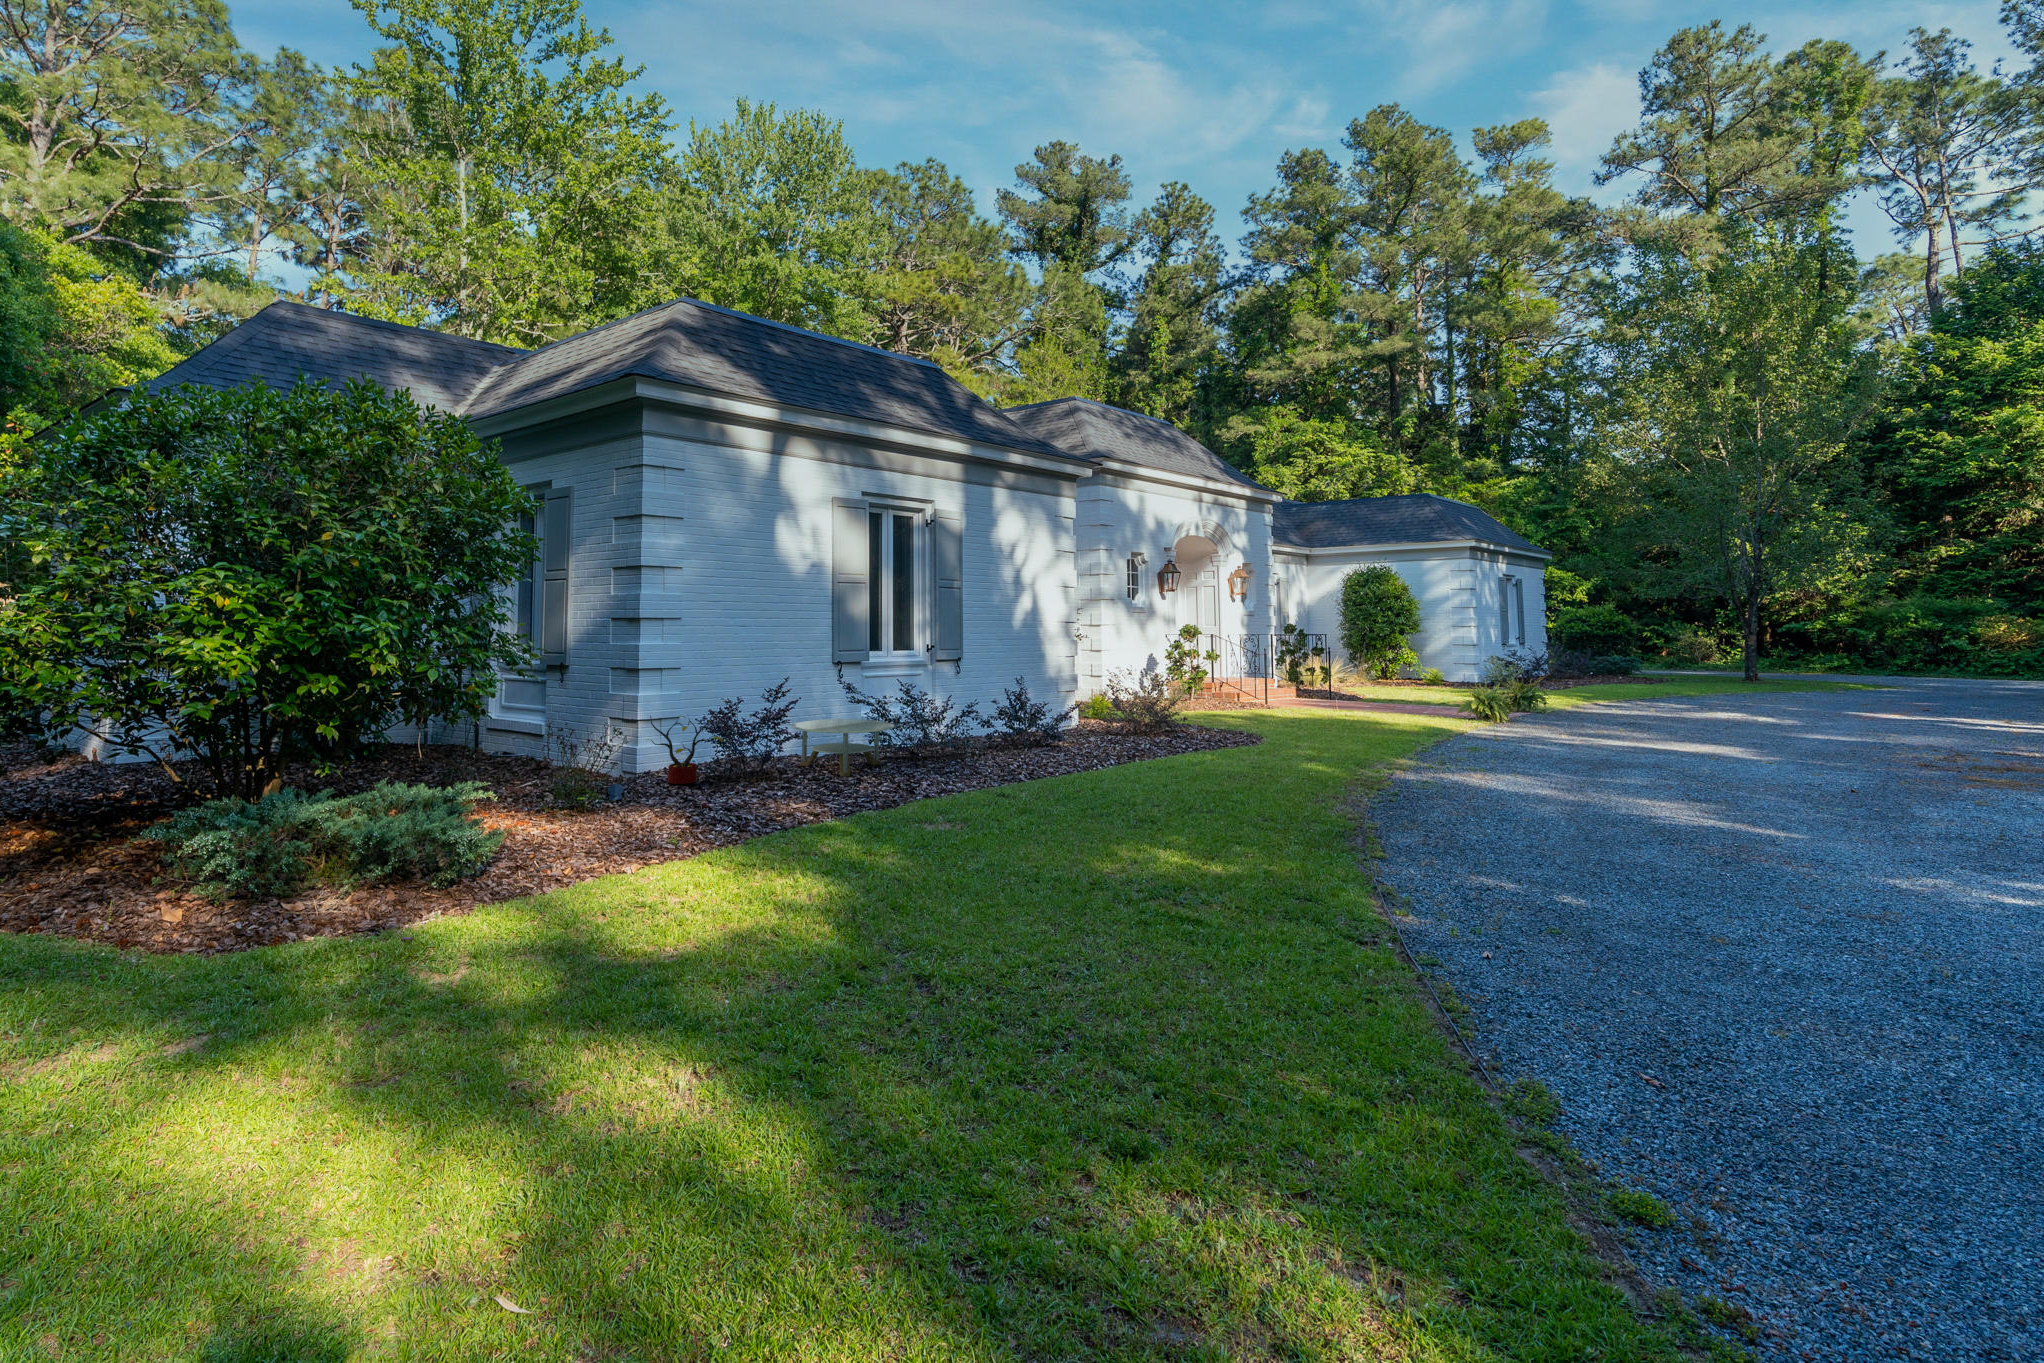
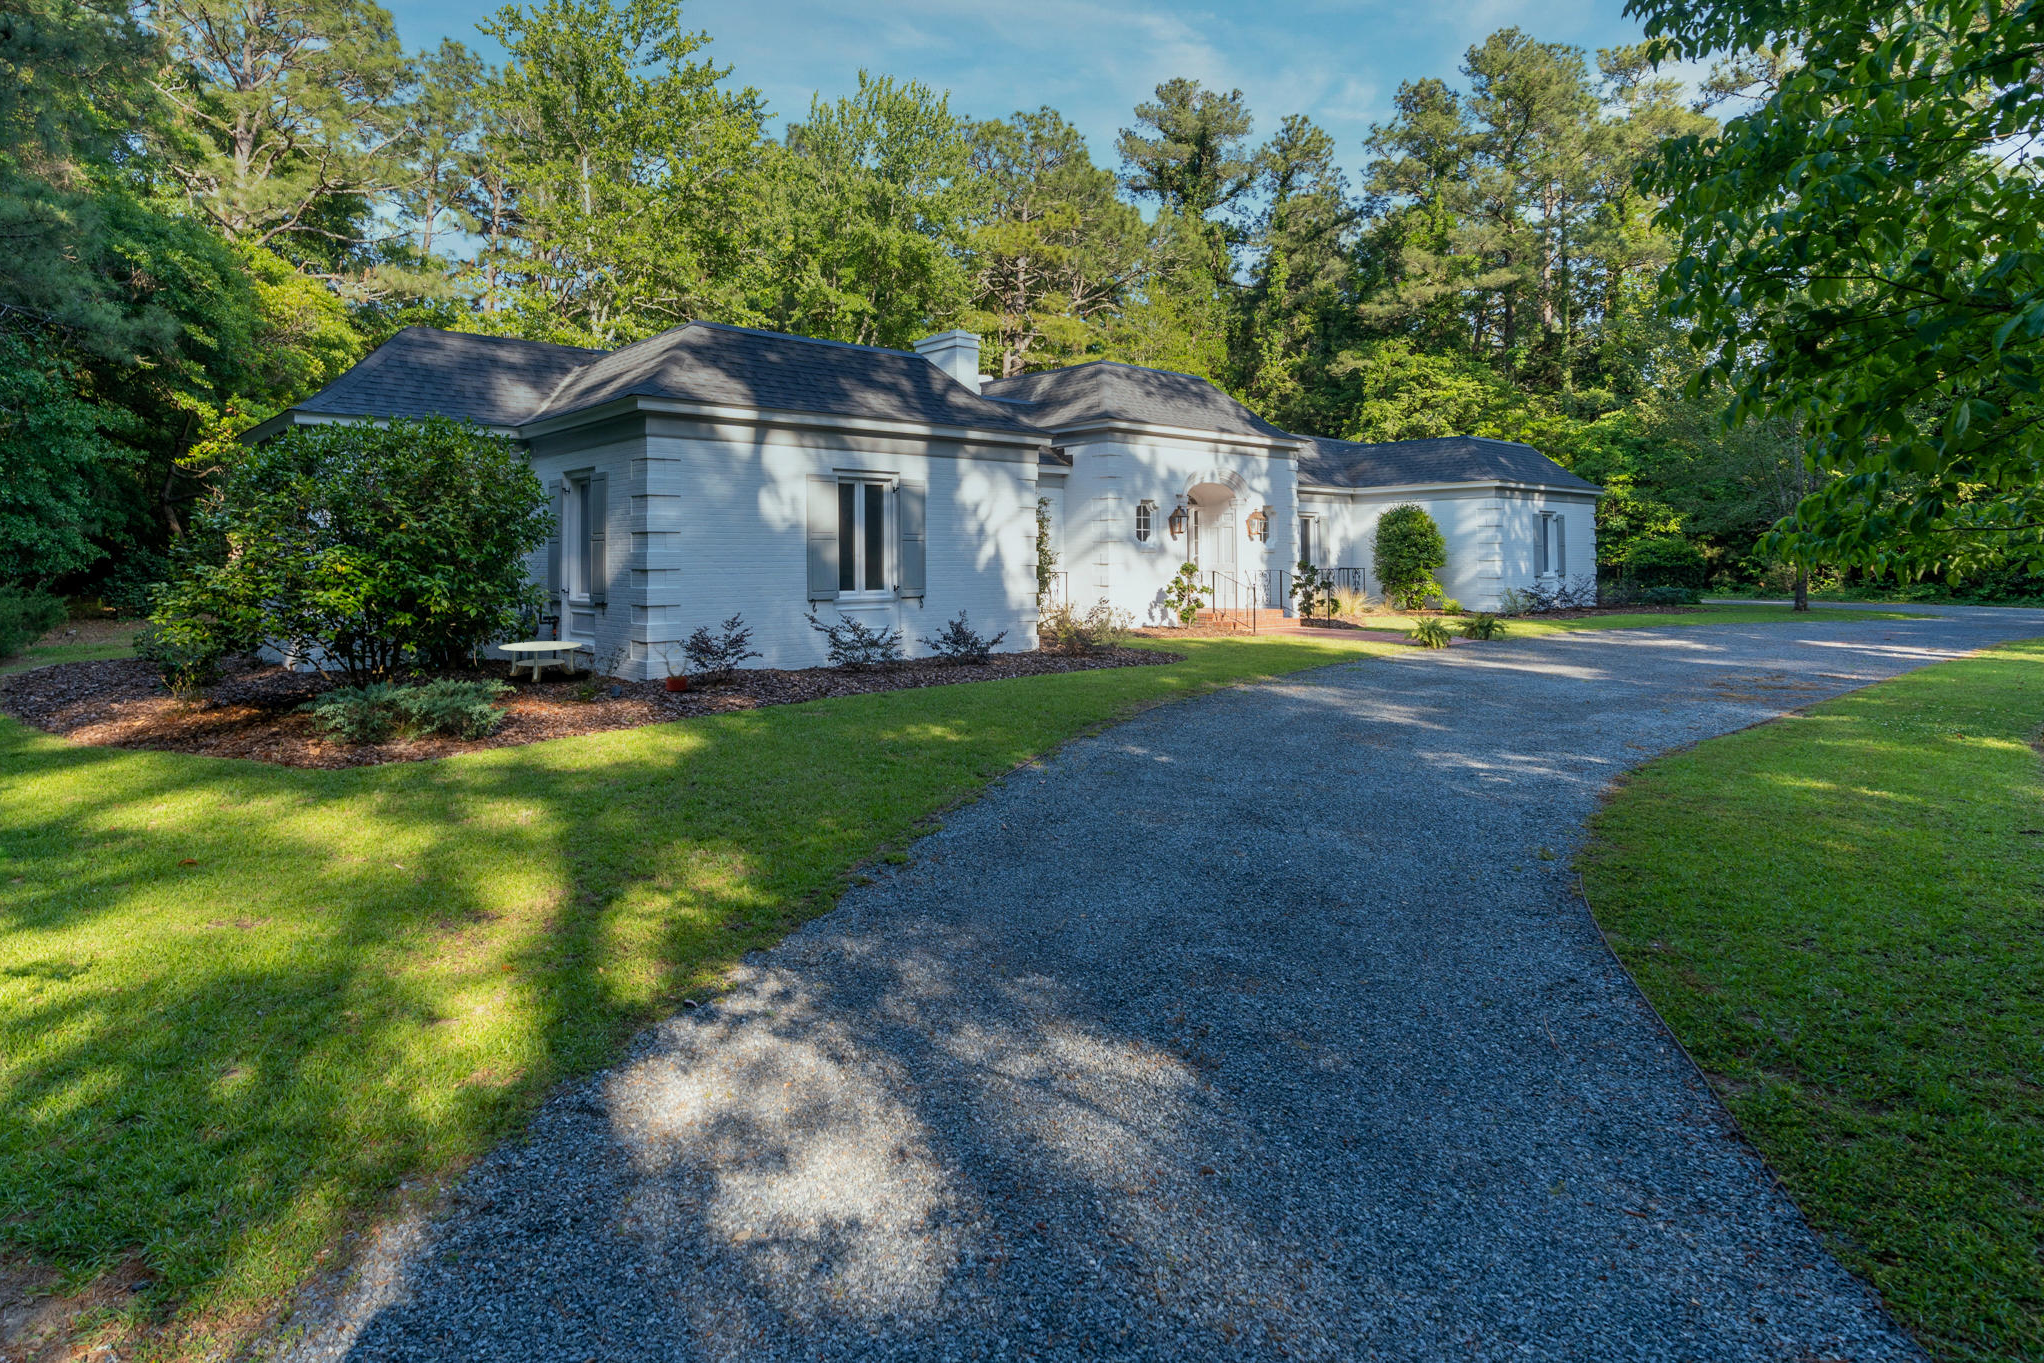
round table: present [791,719,894,776] -> present [499,641,582,682]

